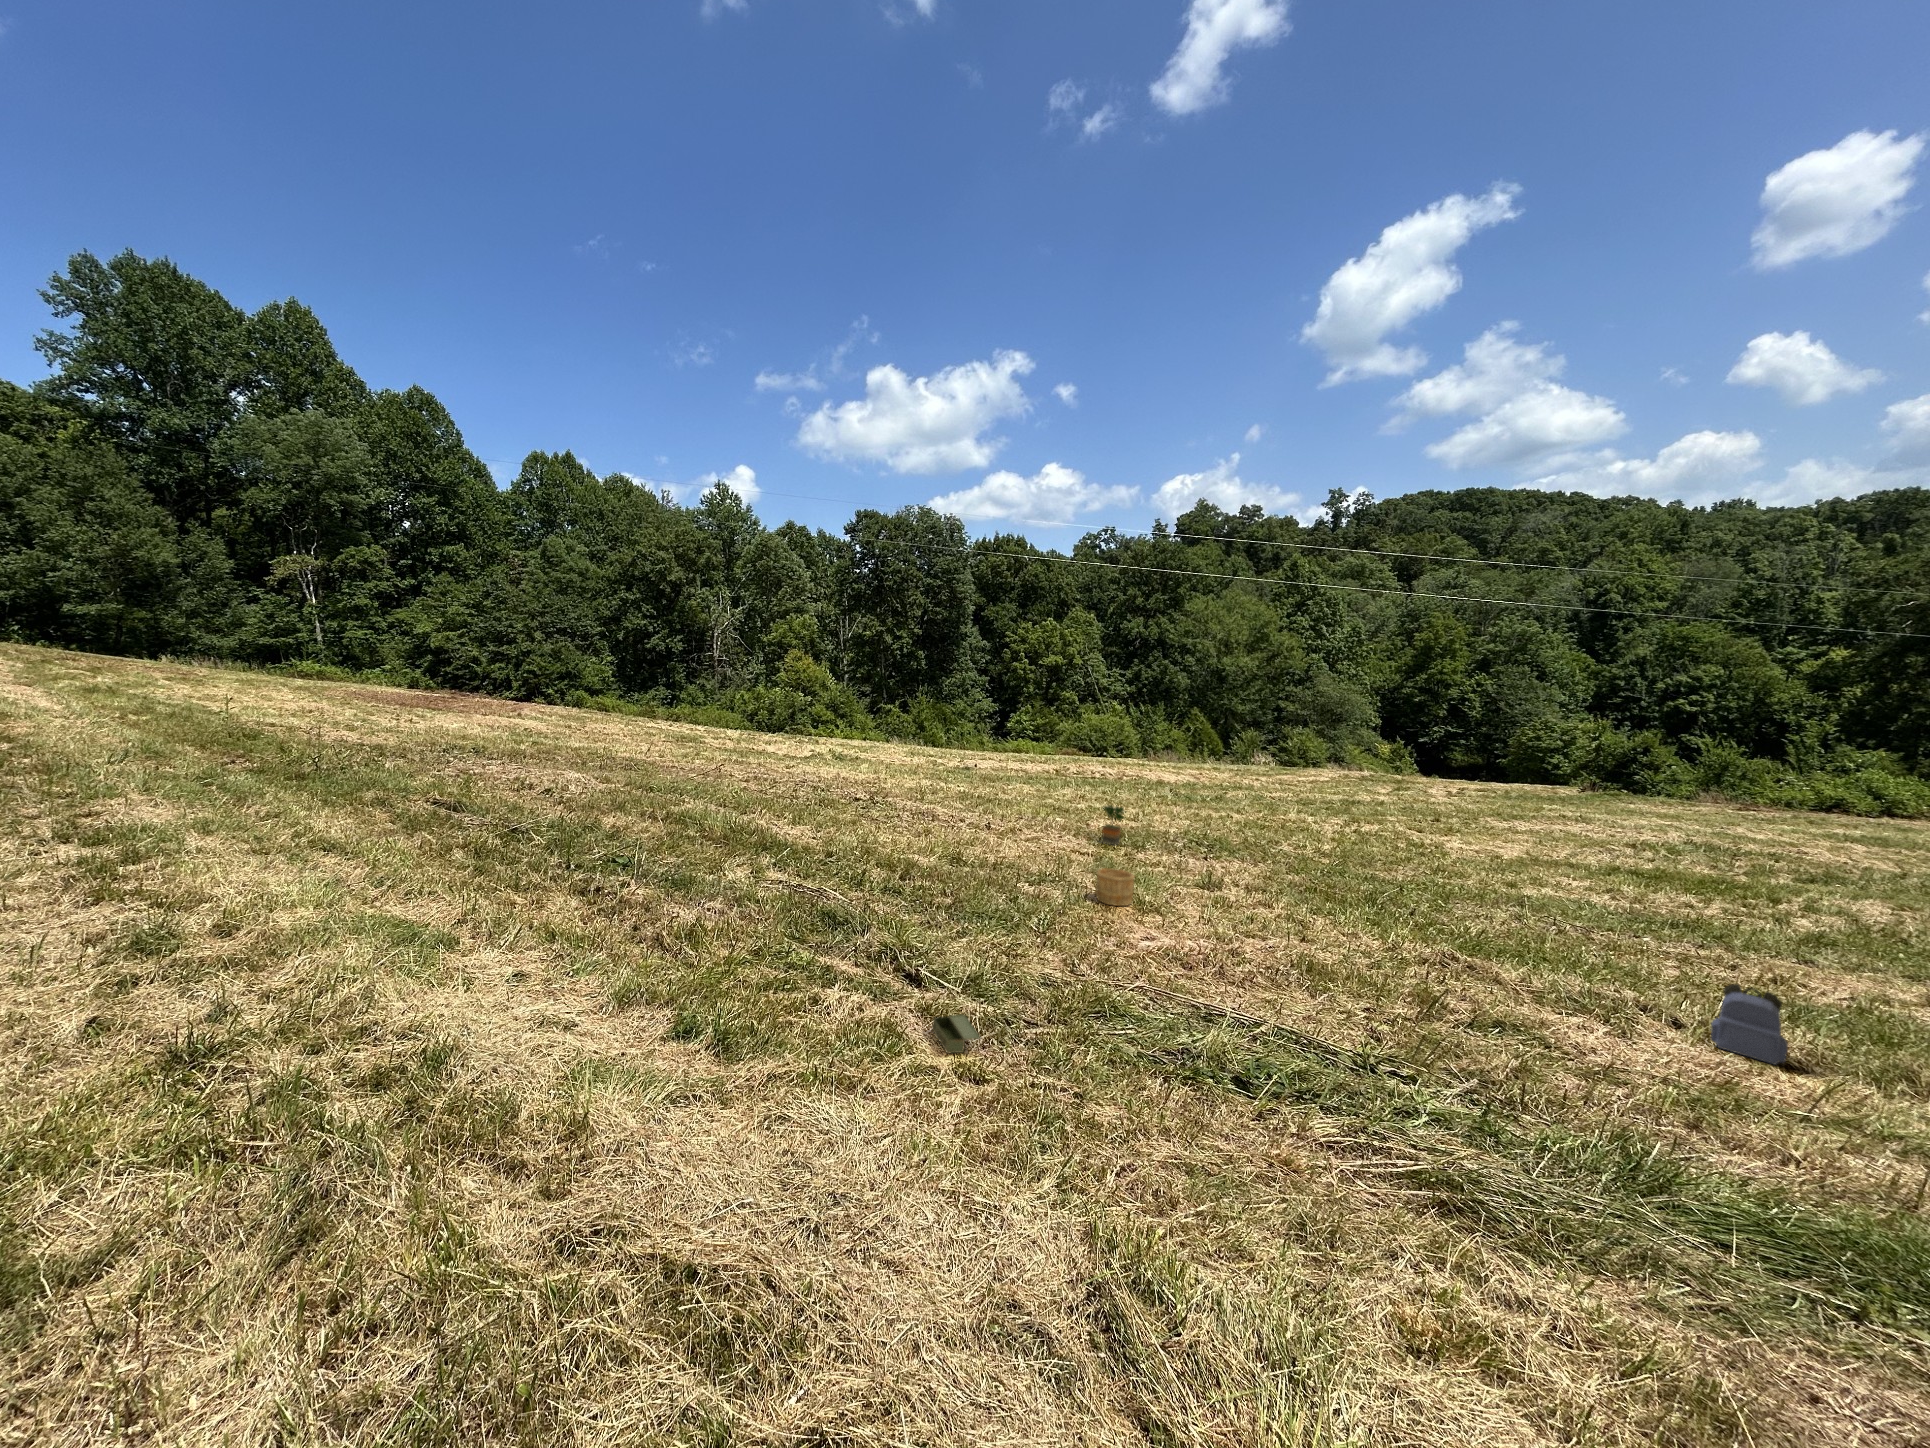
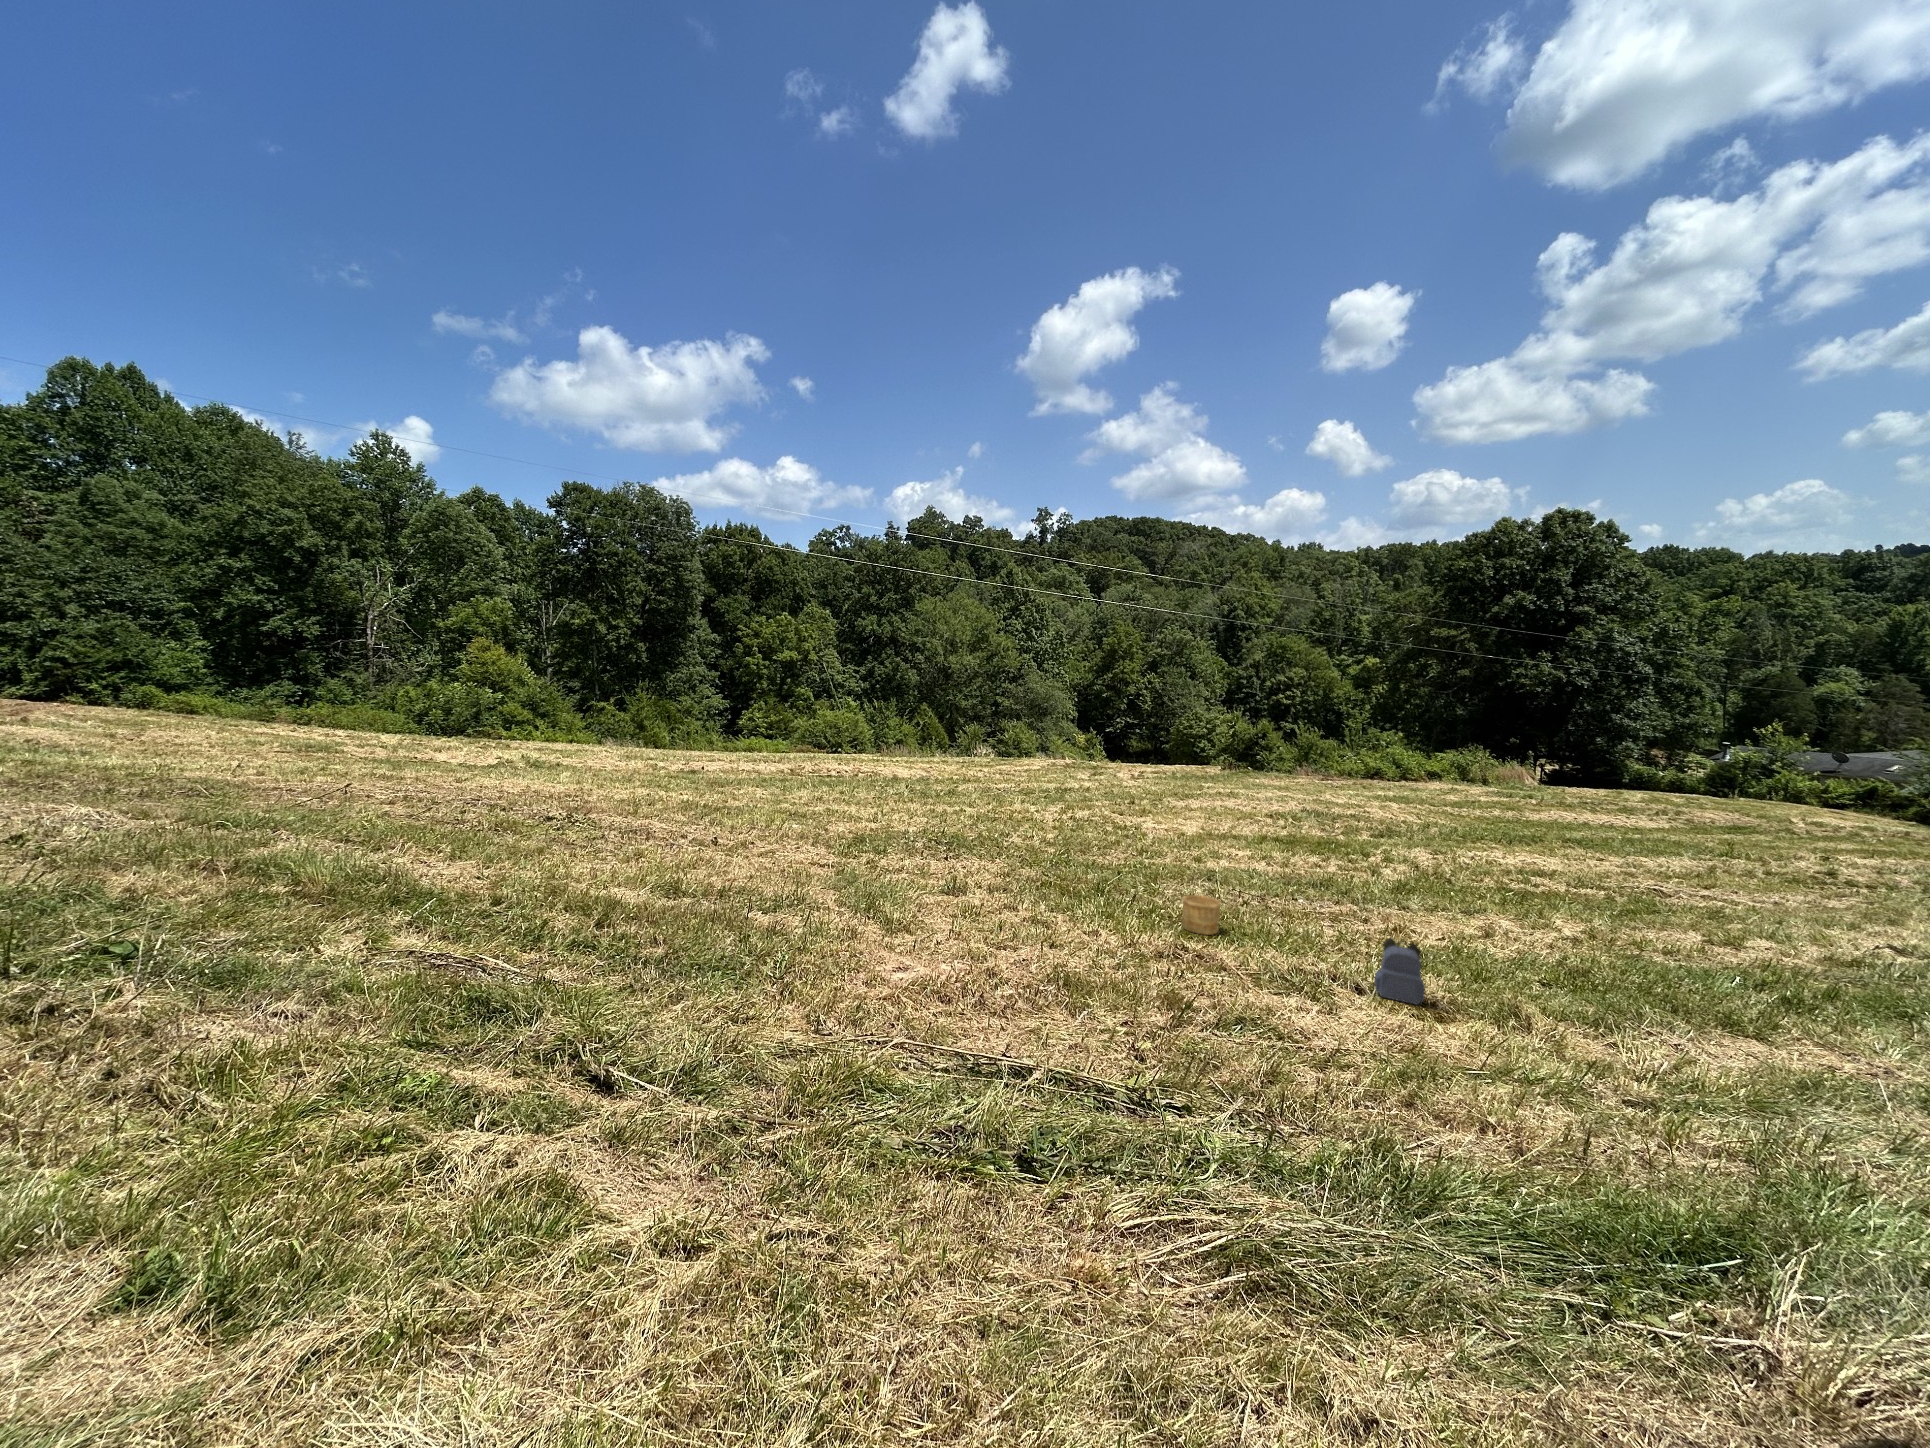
potted tree: present [1101,805,1127,846] -> none [845,809,874,855]
wooden bucket: present [1096,868,1135,906] -> present [1182,895,1221,935]
toolbox: present [932,1014,981,1053] -> none [588,1162,670,1248]

